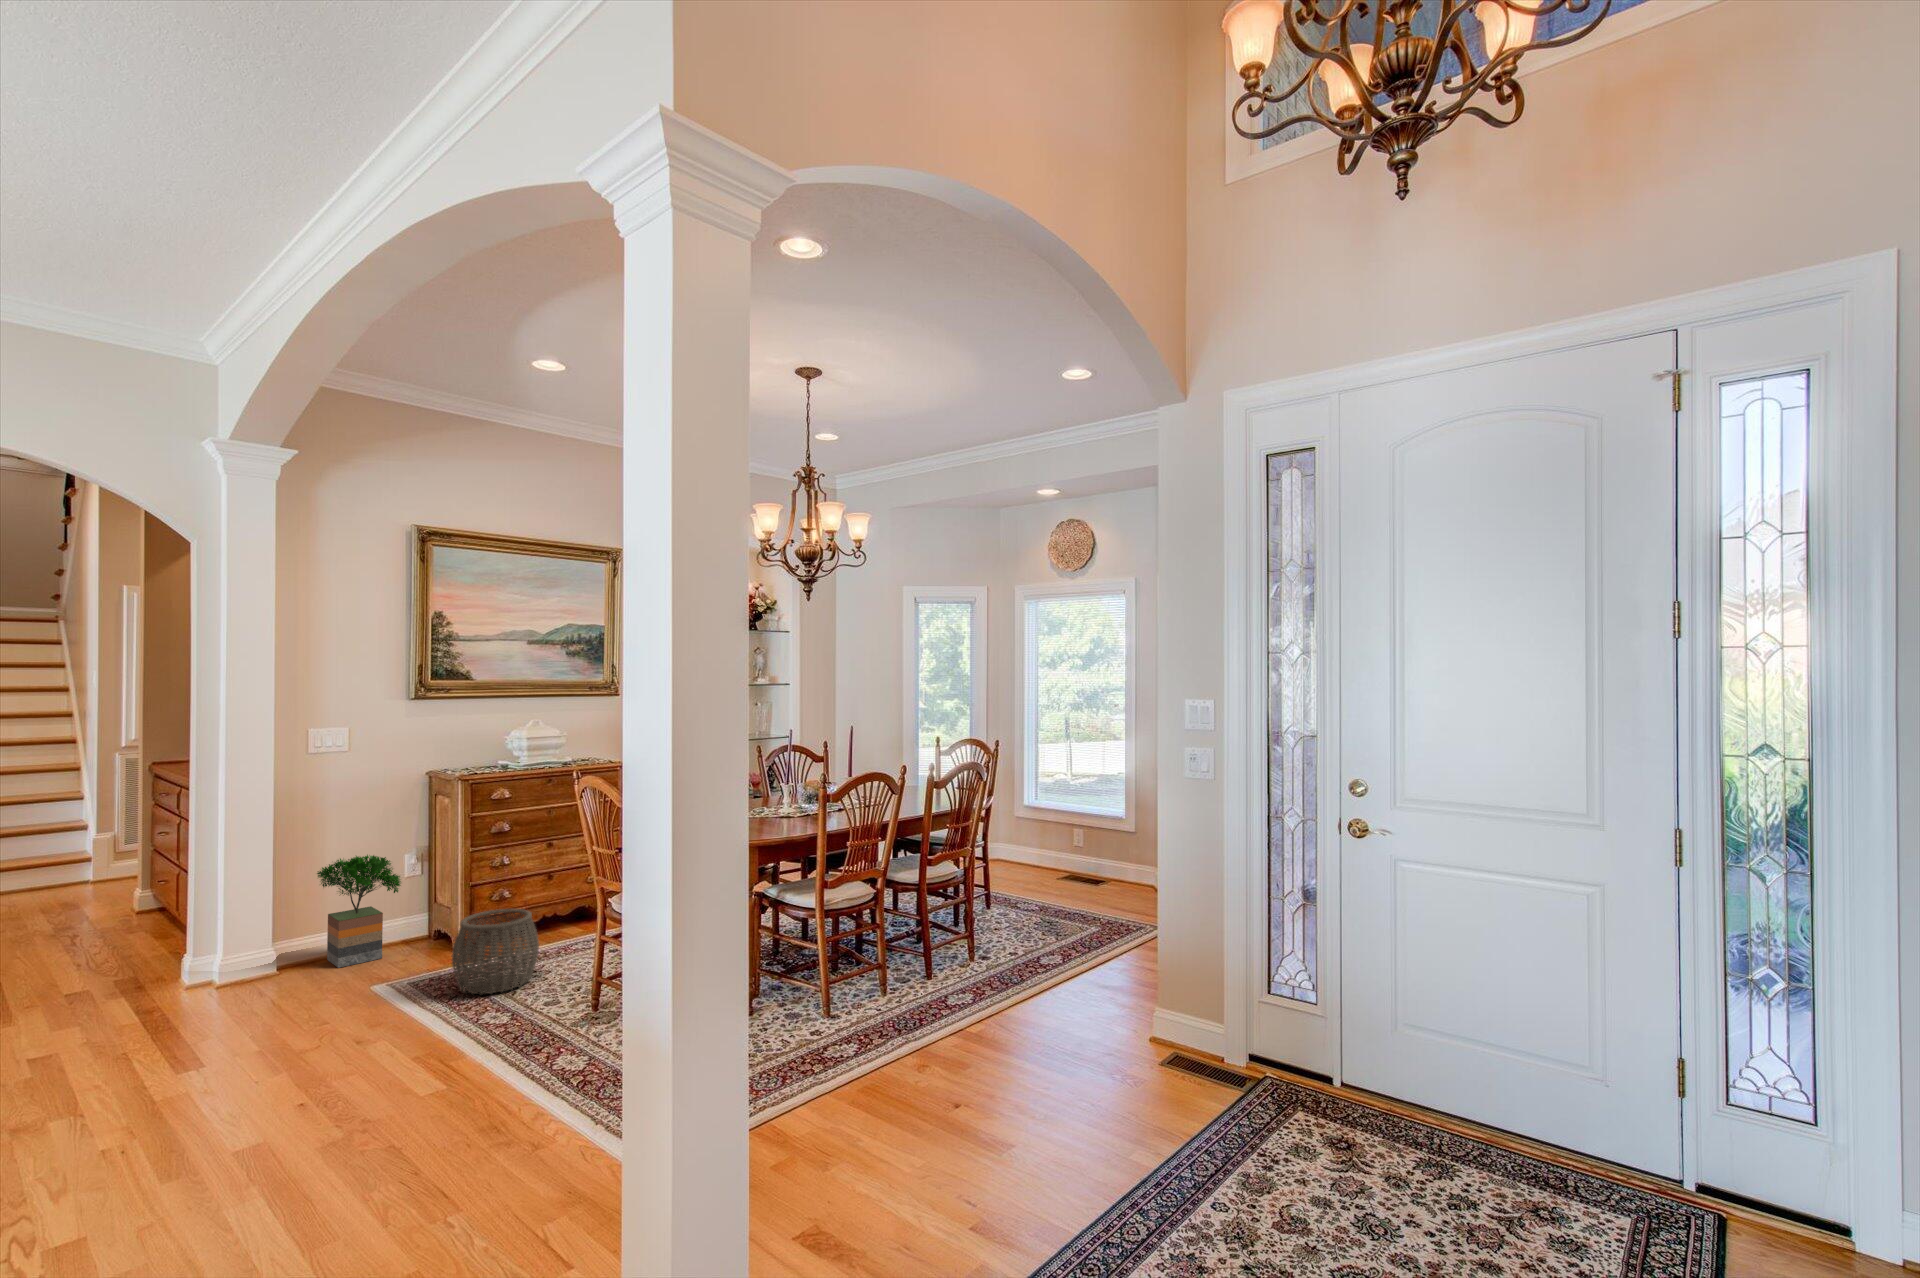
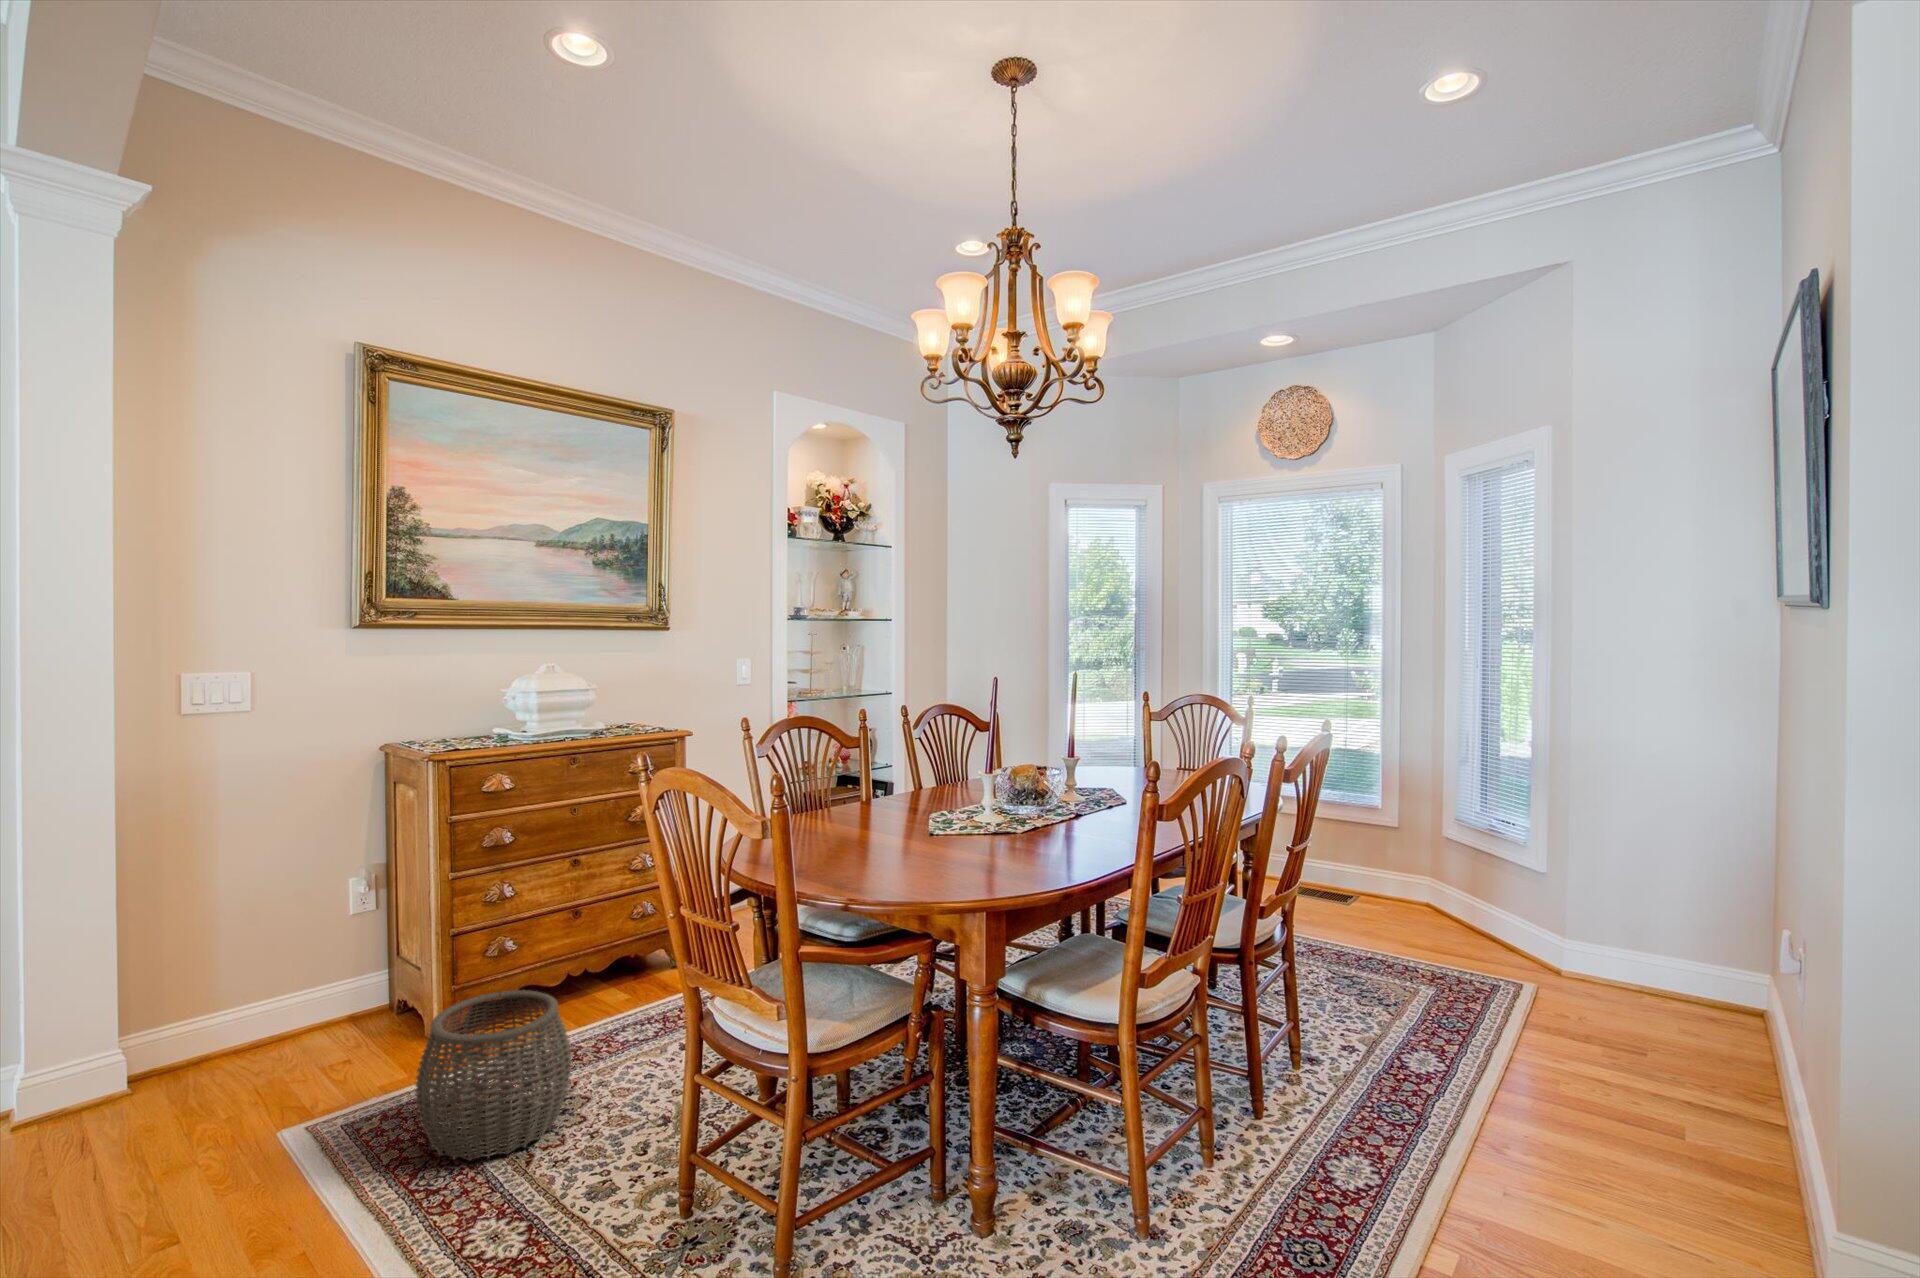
potted tree: present [317,855,401,968] -> none [184,882,338,1081]

